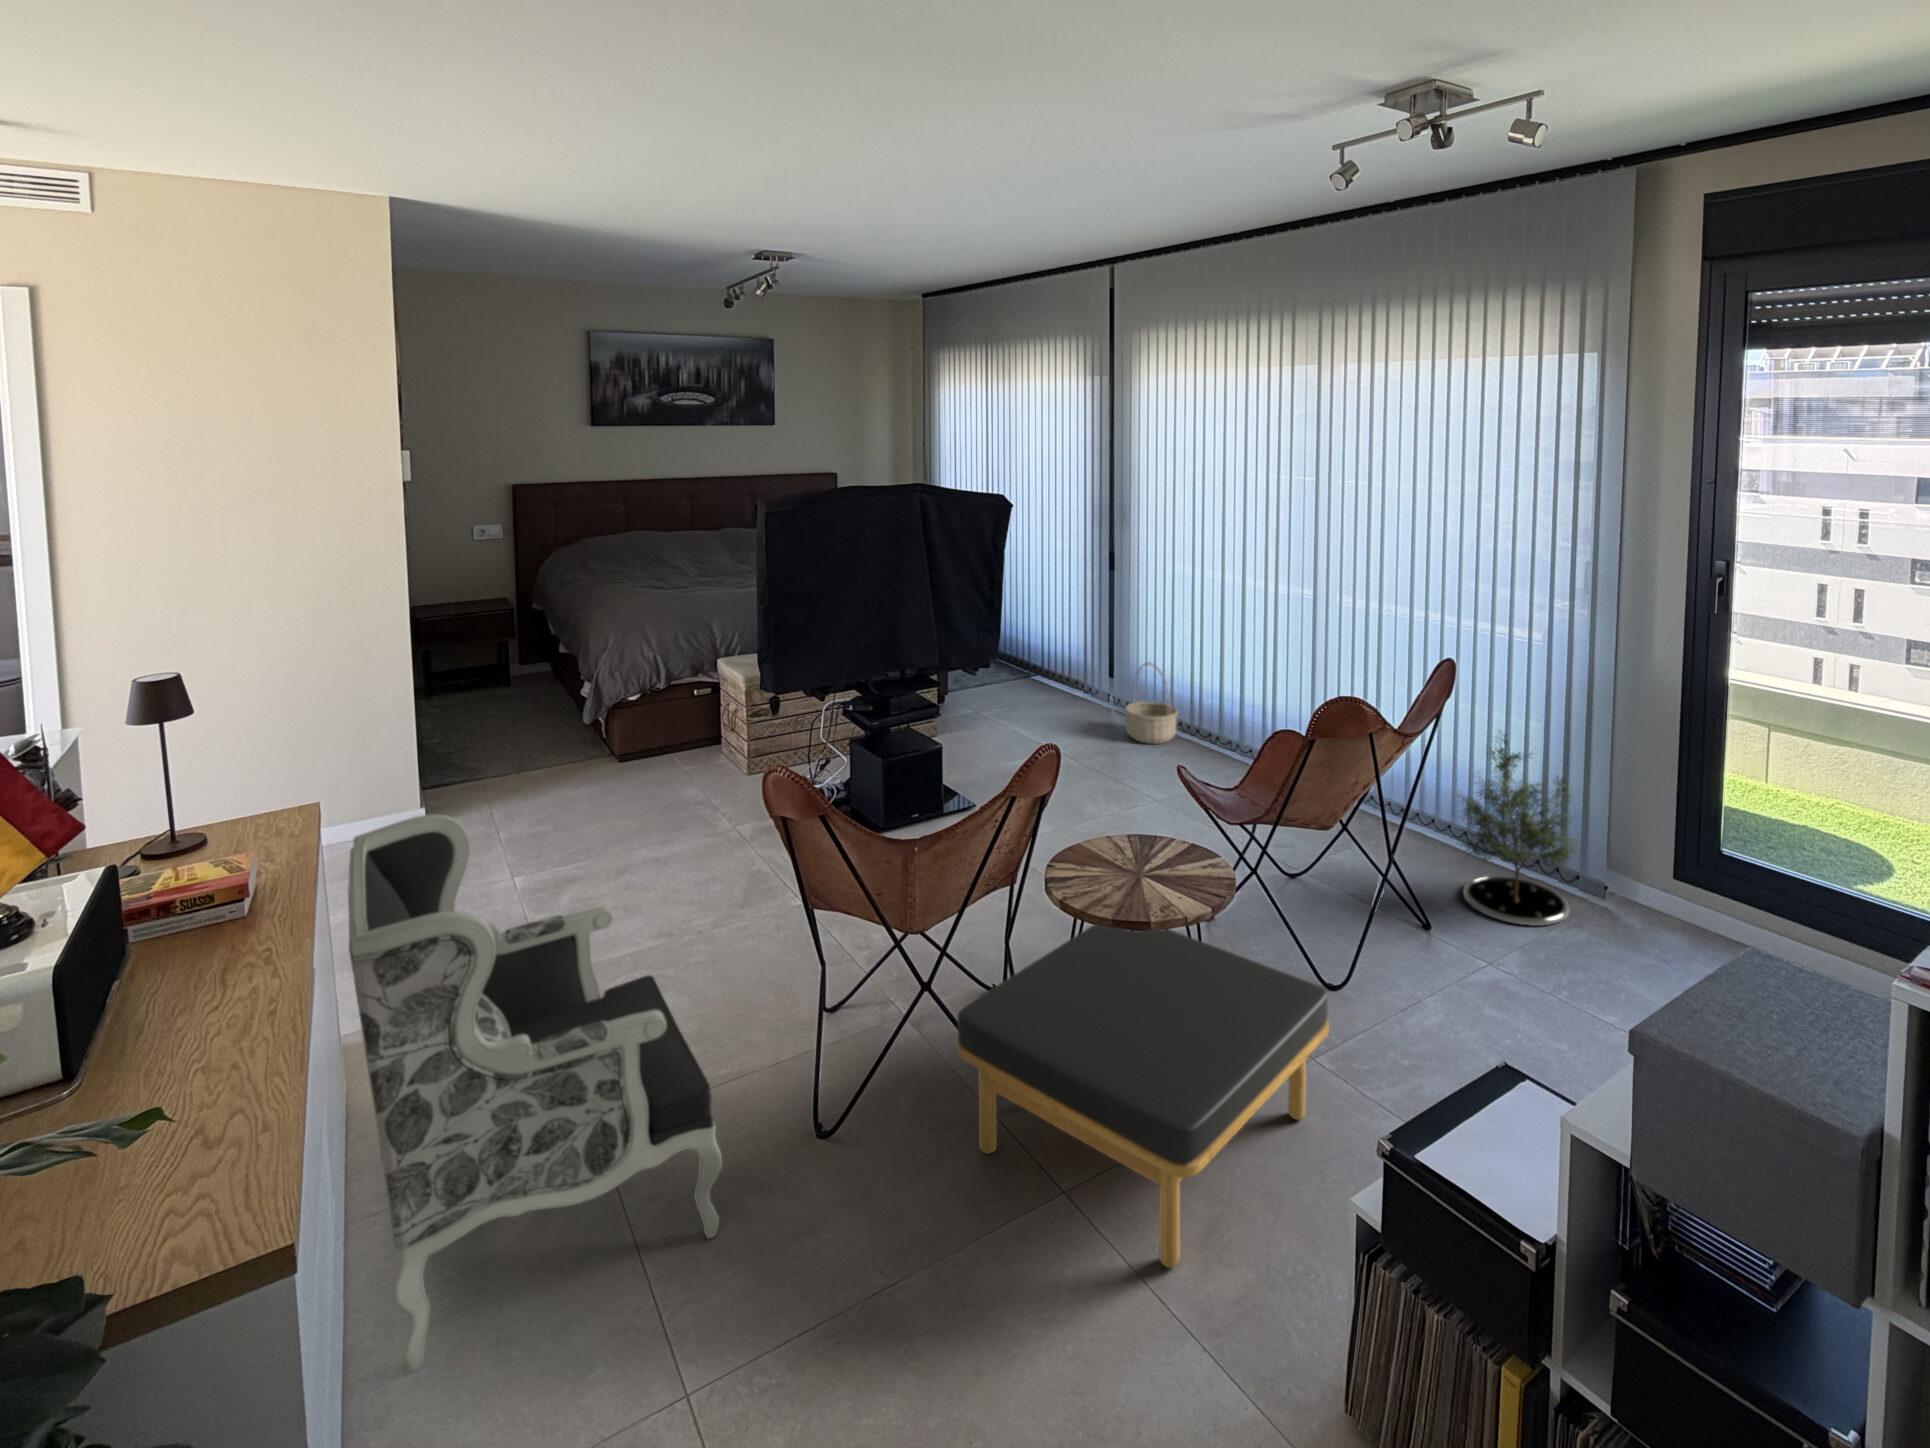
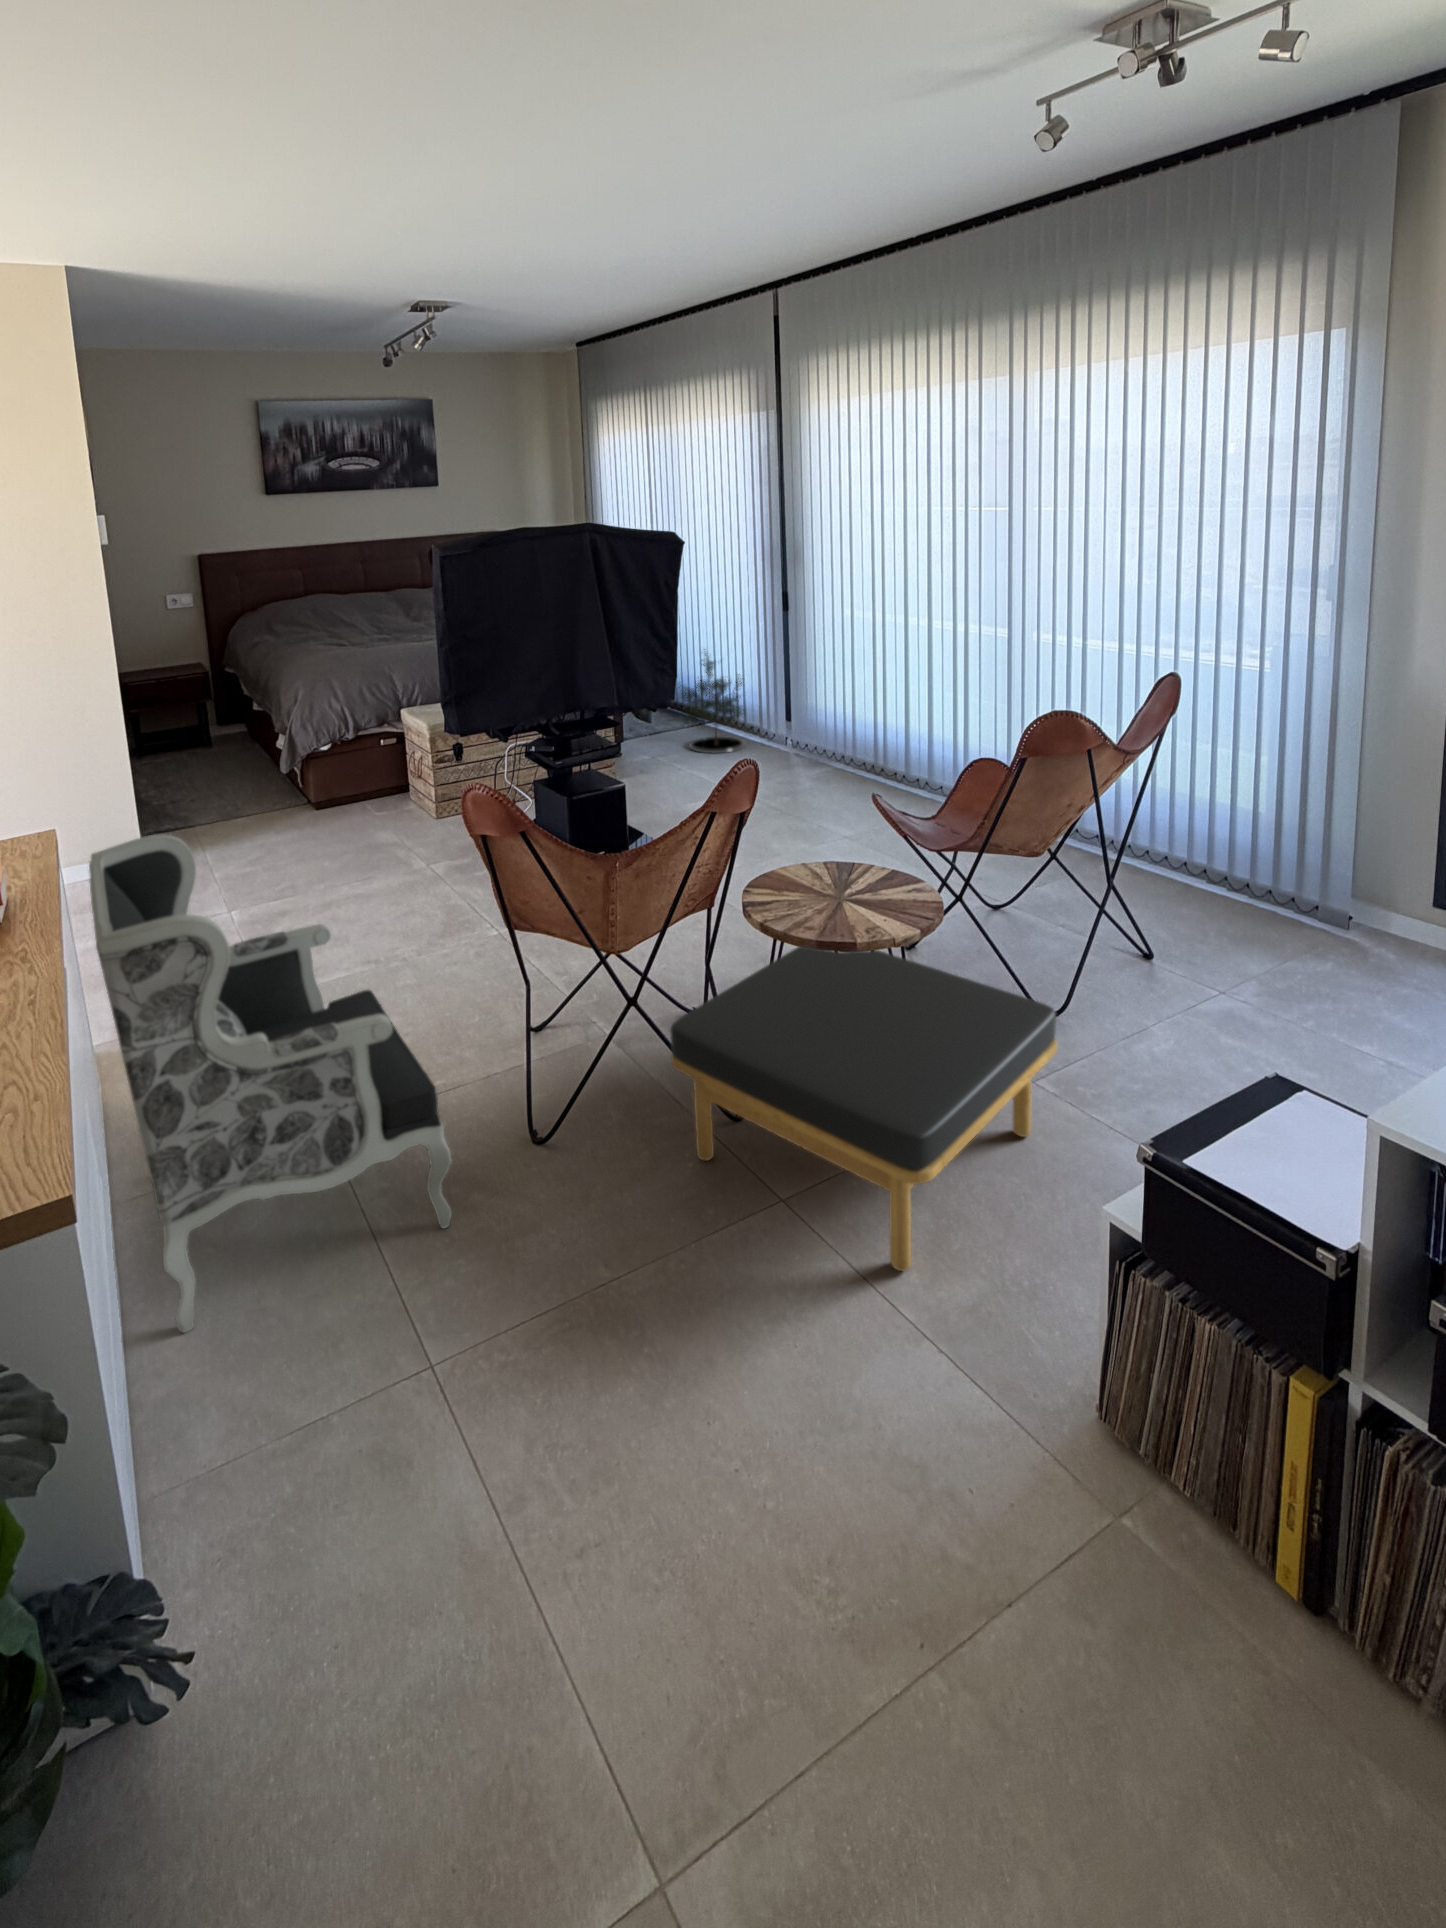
basket: present [1124,663,1178,744] -> none [805,704,861,785]
potted tree: present [1458,735,1577,926] -> present [679,649,744,753]

